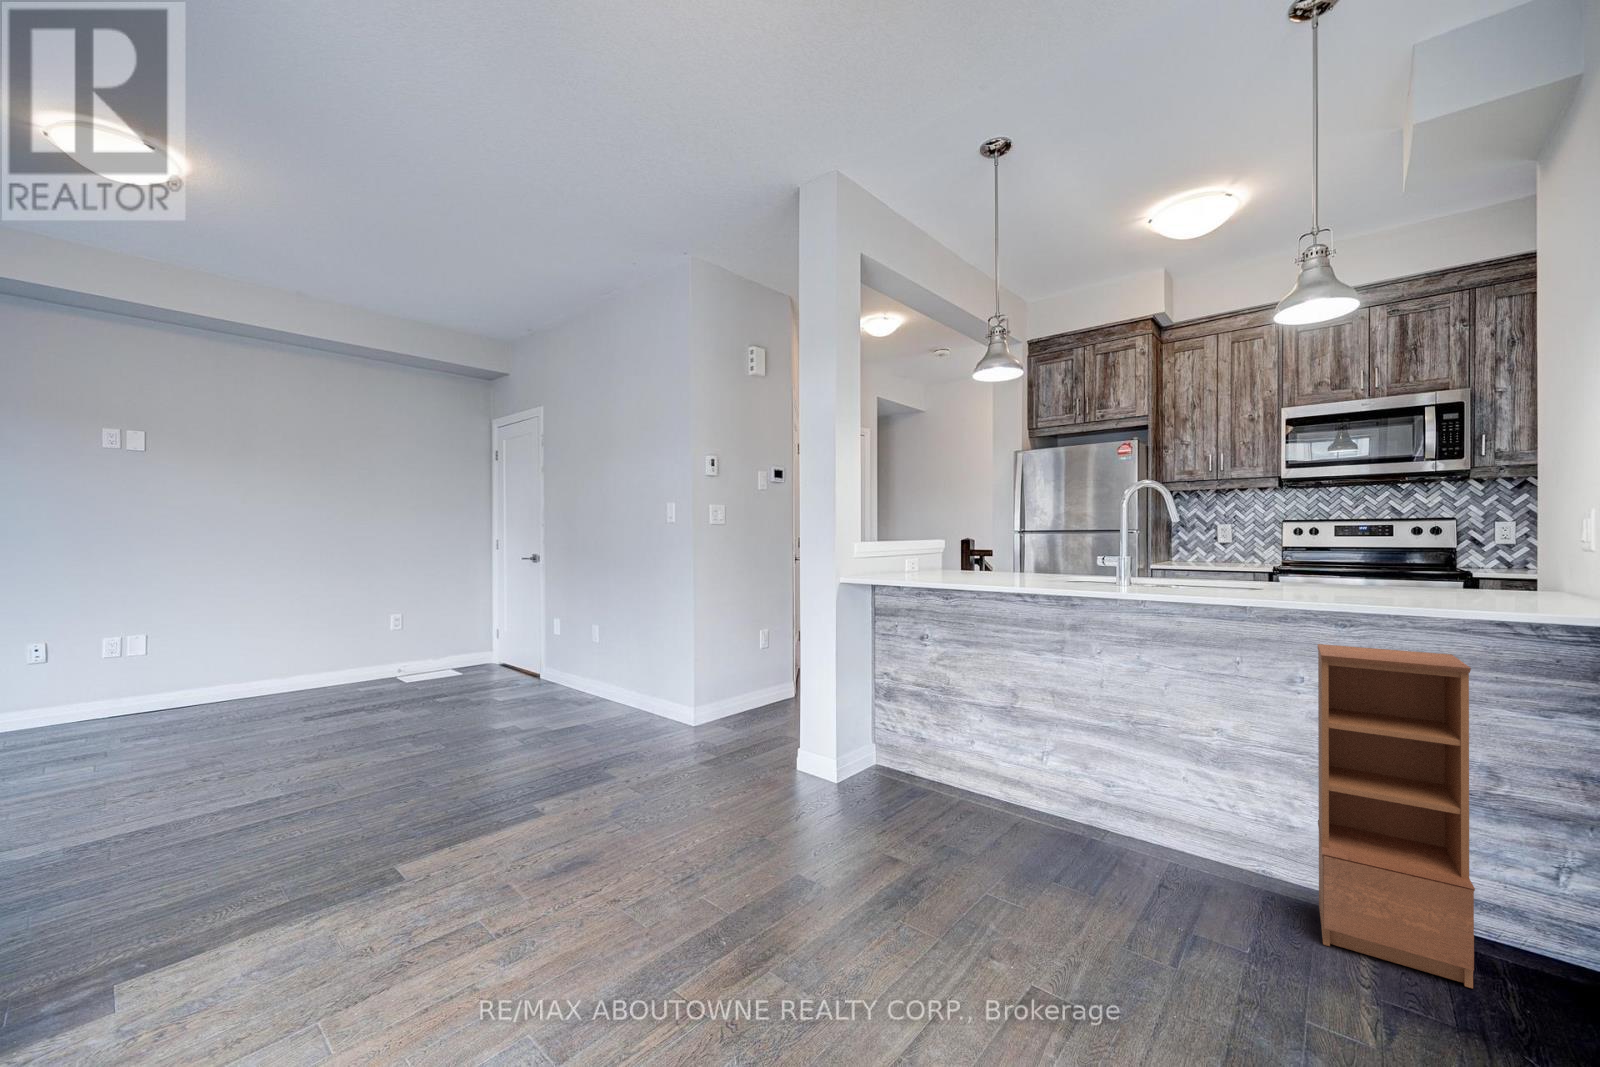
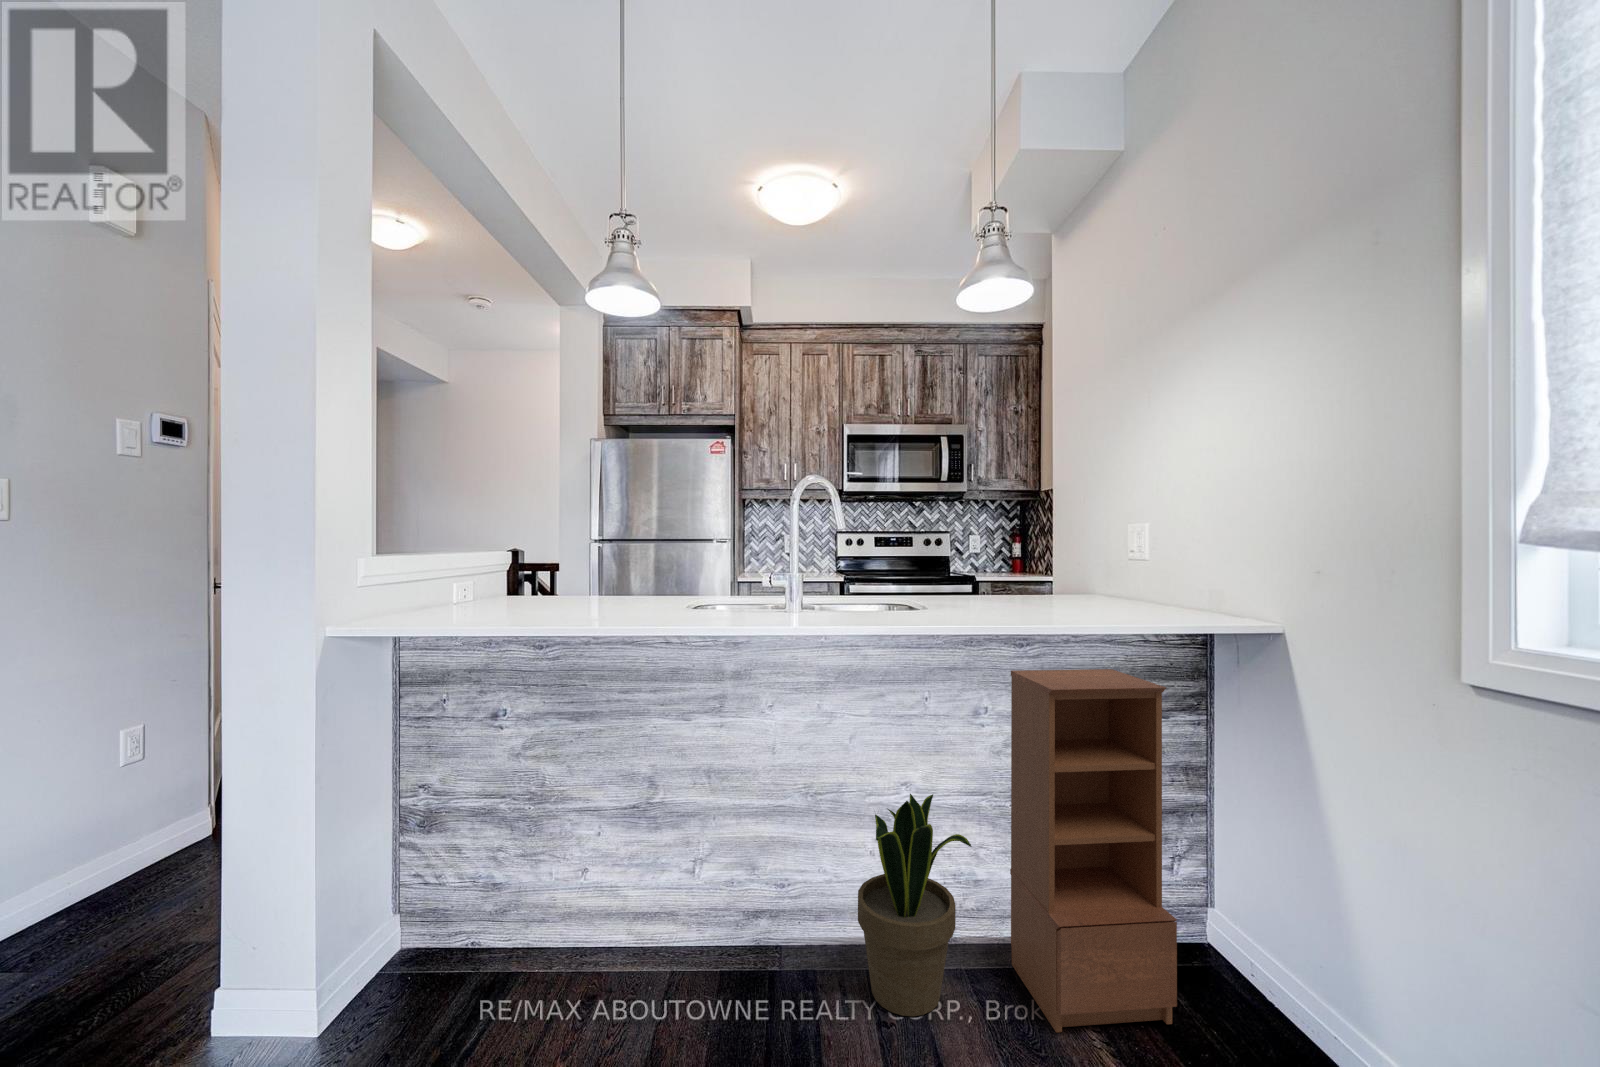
potted plant: none [1152,731,1250,896] -> present [858,794,972,1016]

